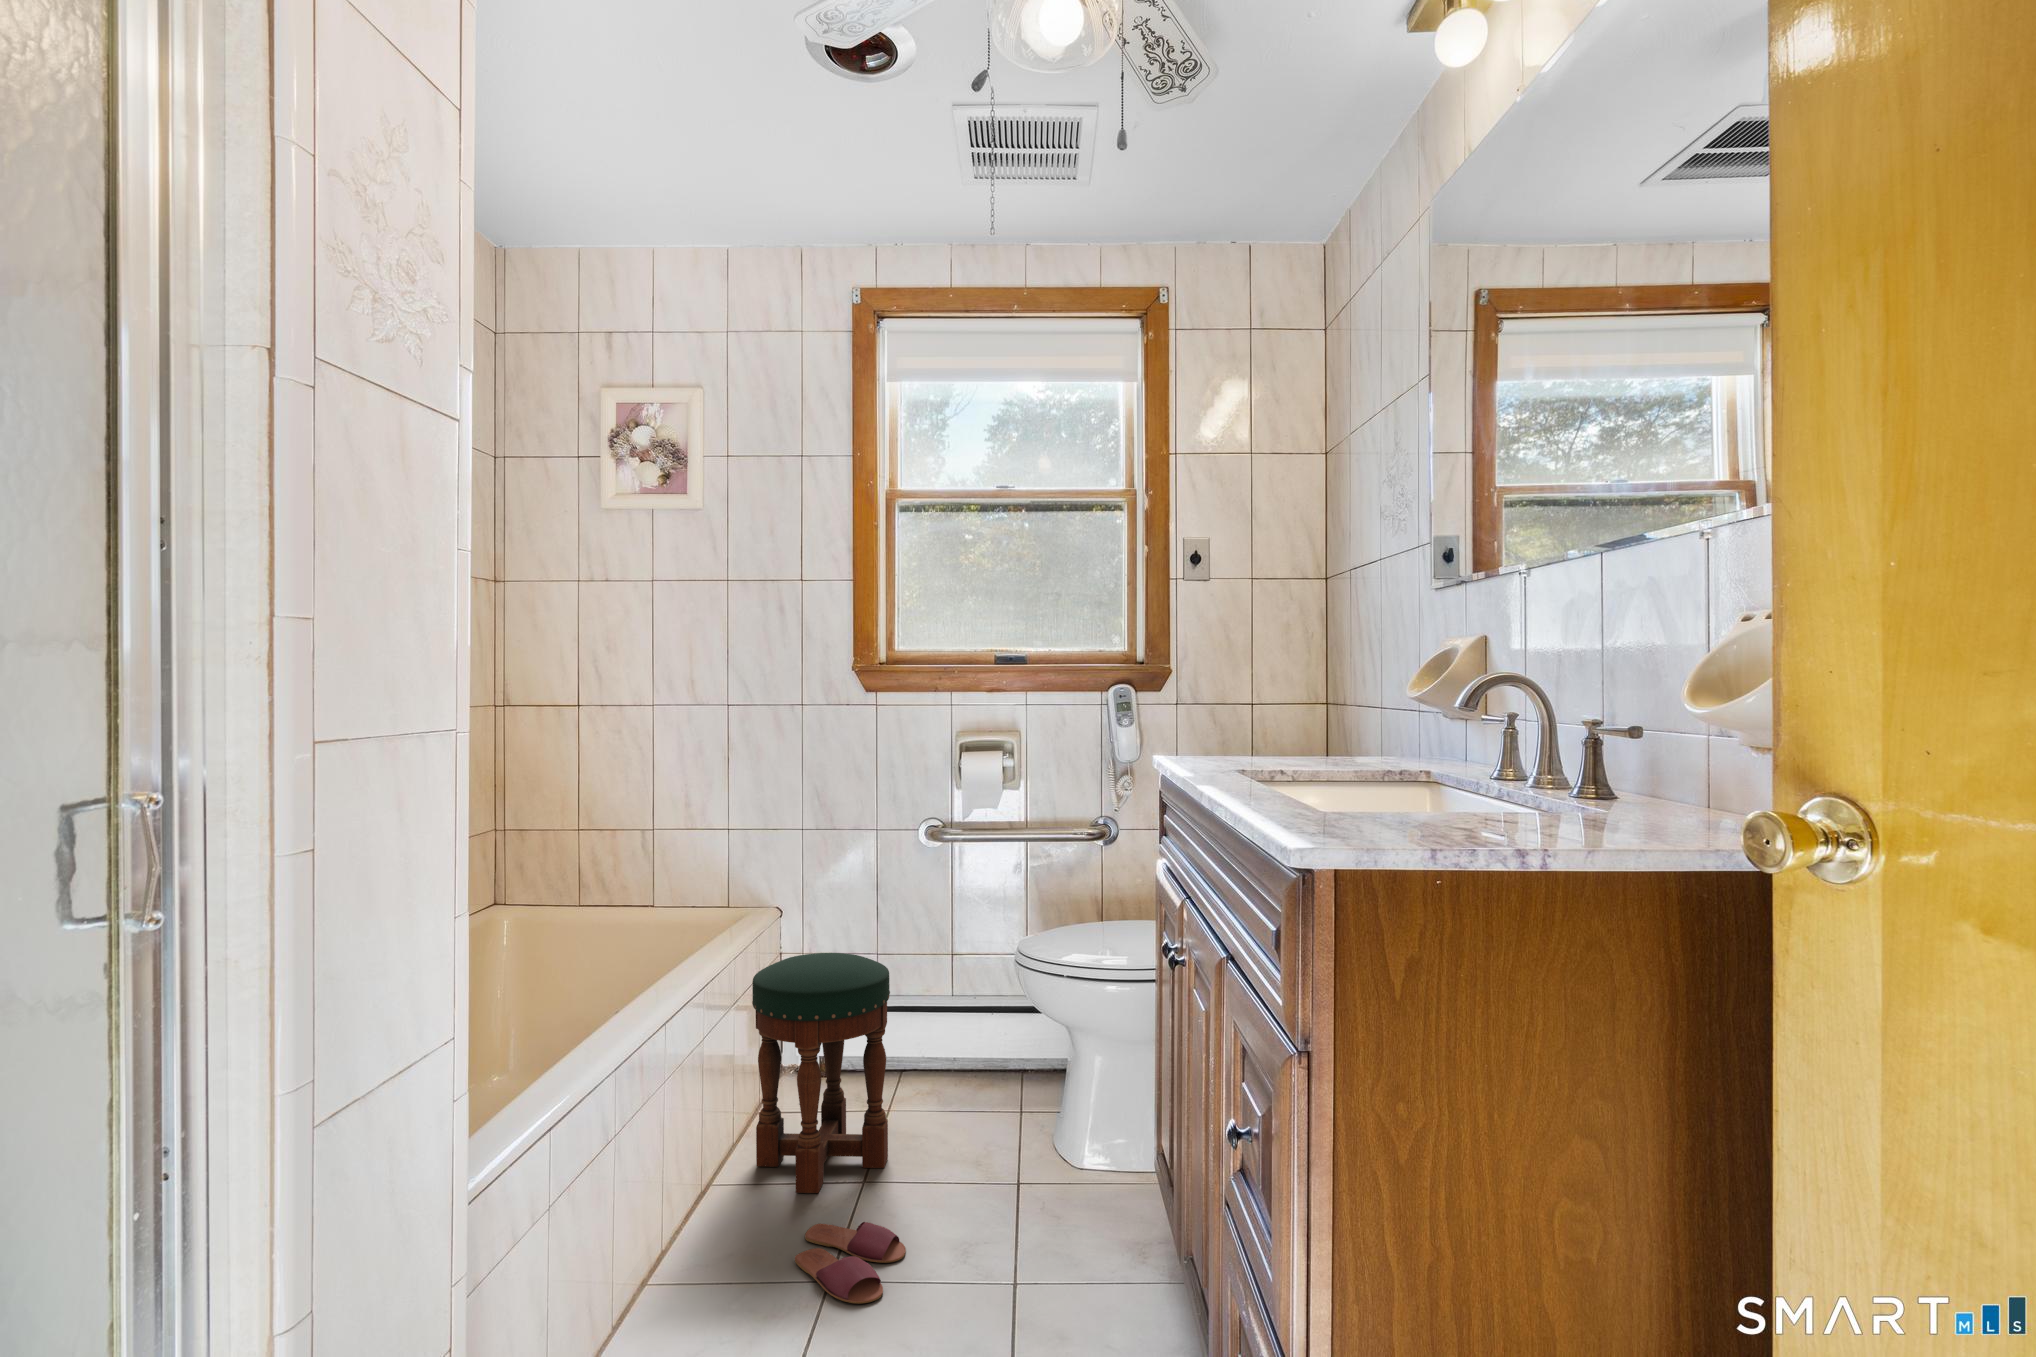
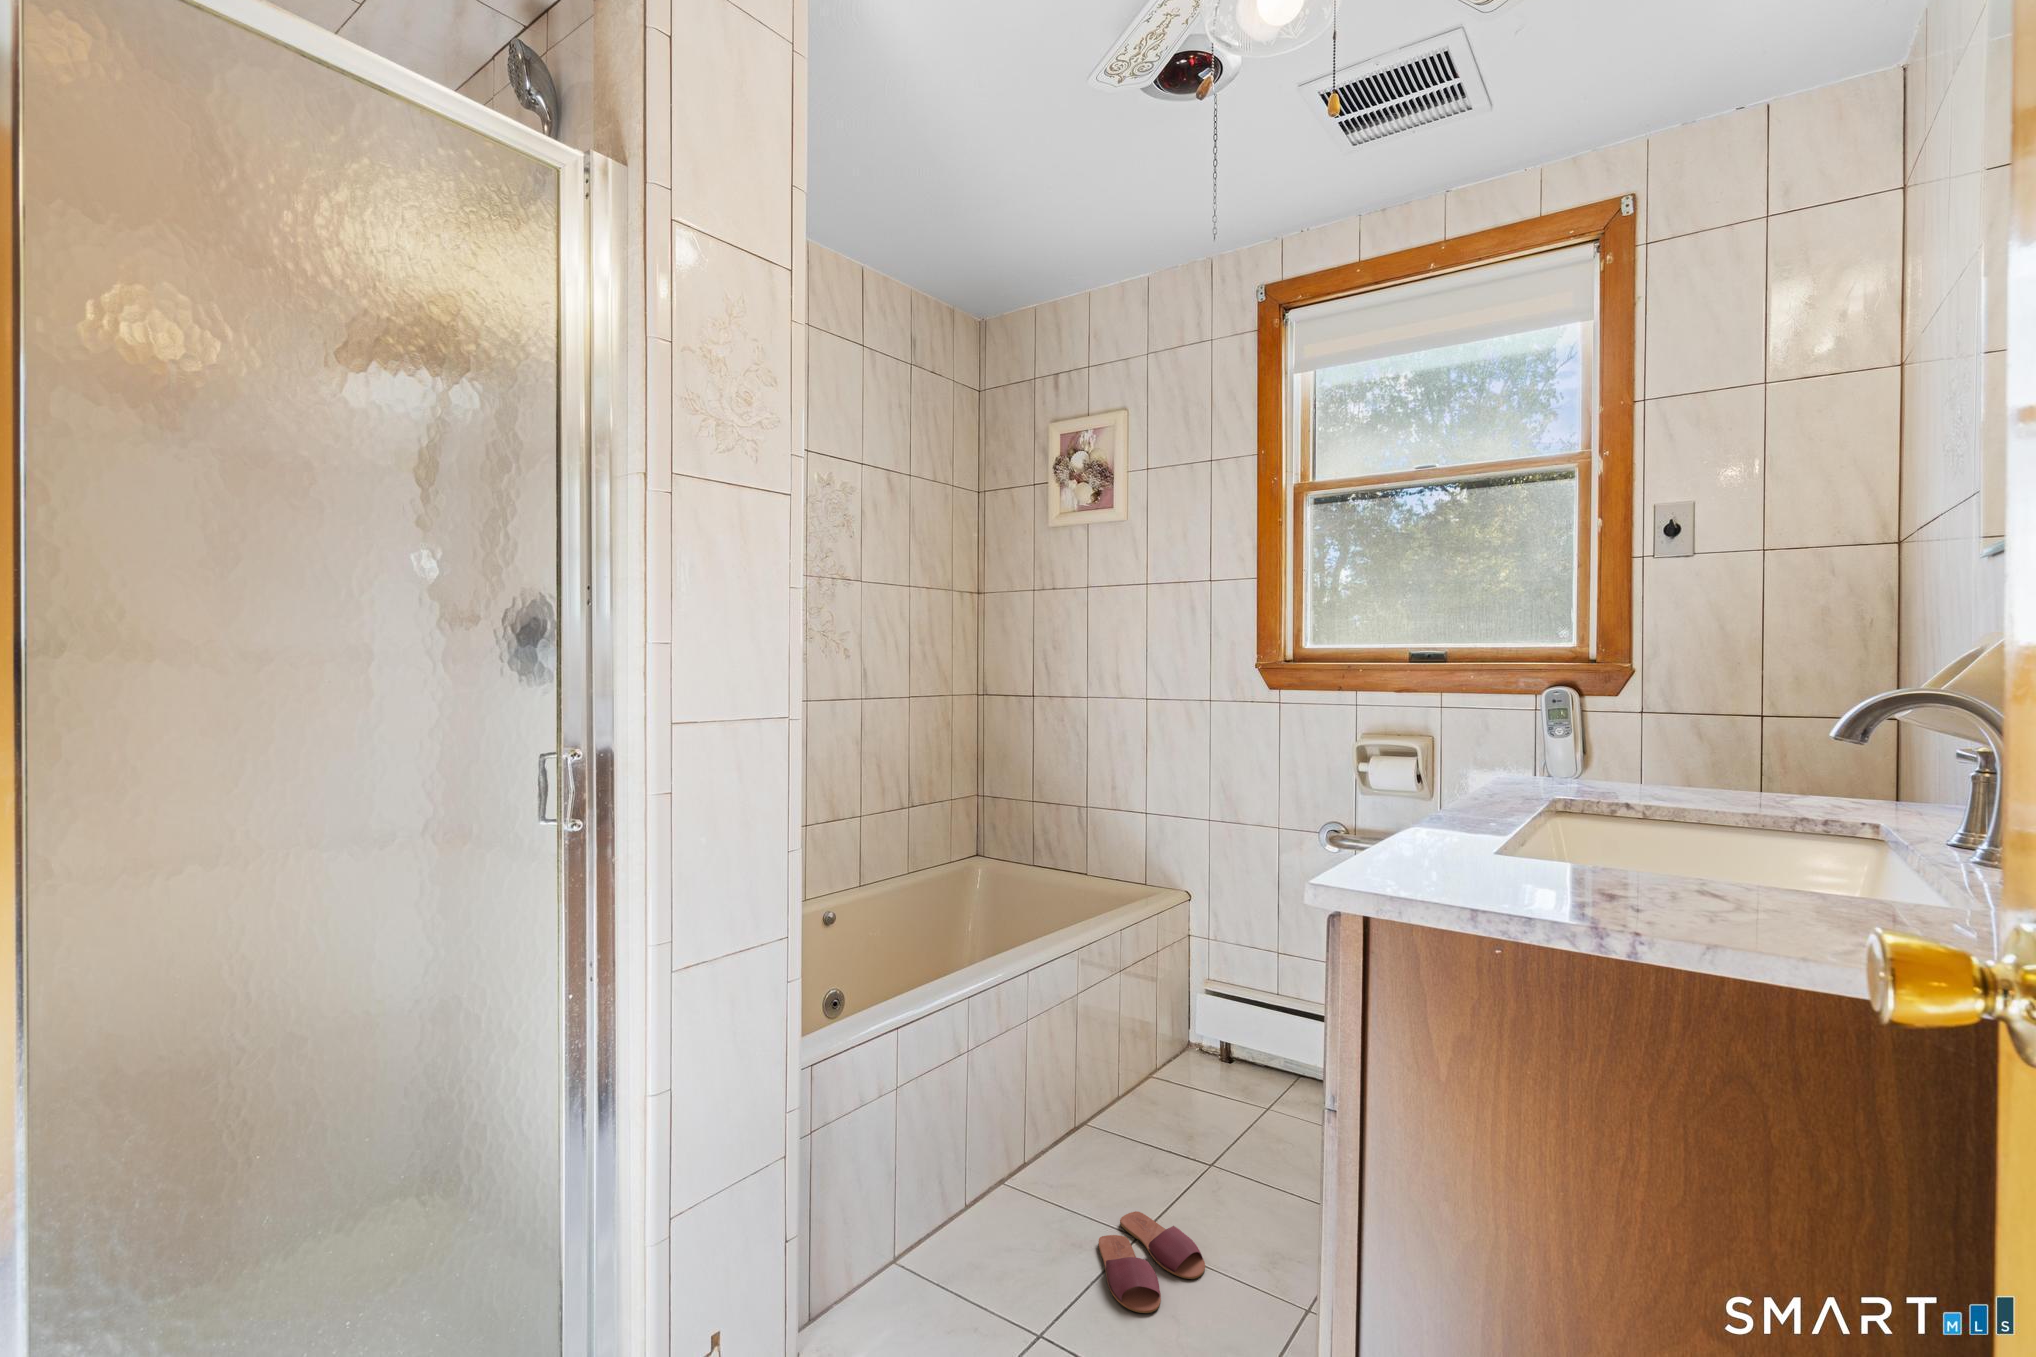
stool: present [752,953,890,1193] -> none [1112,944,1247,1180]

